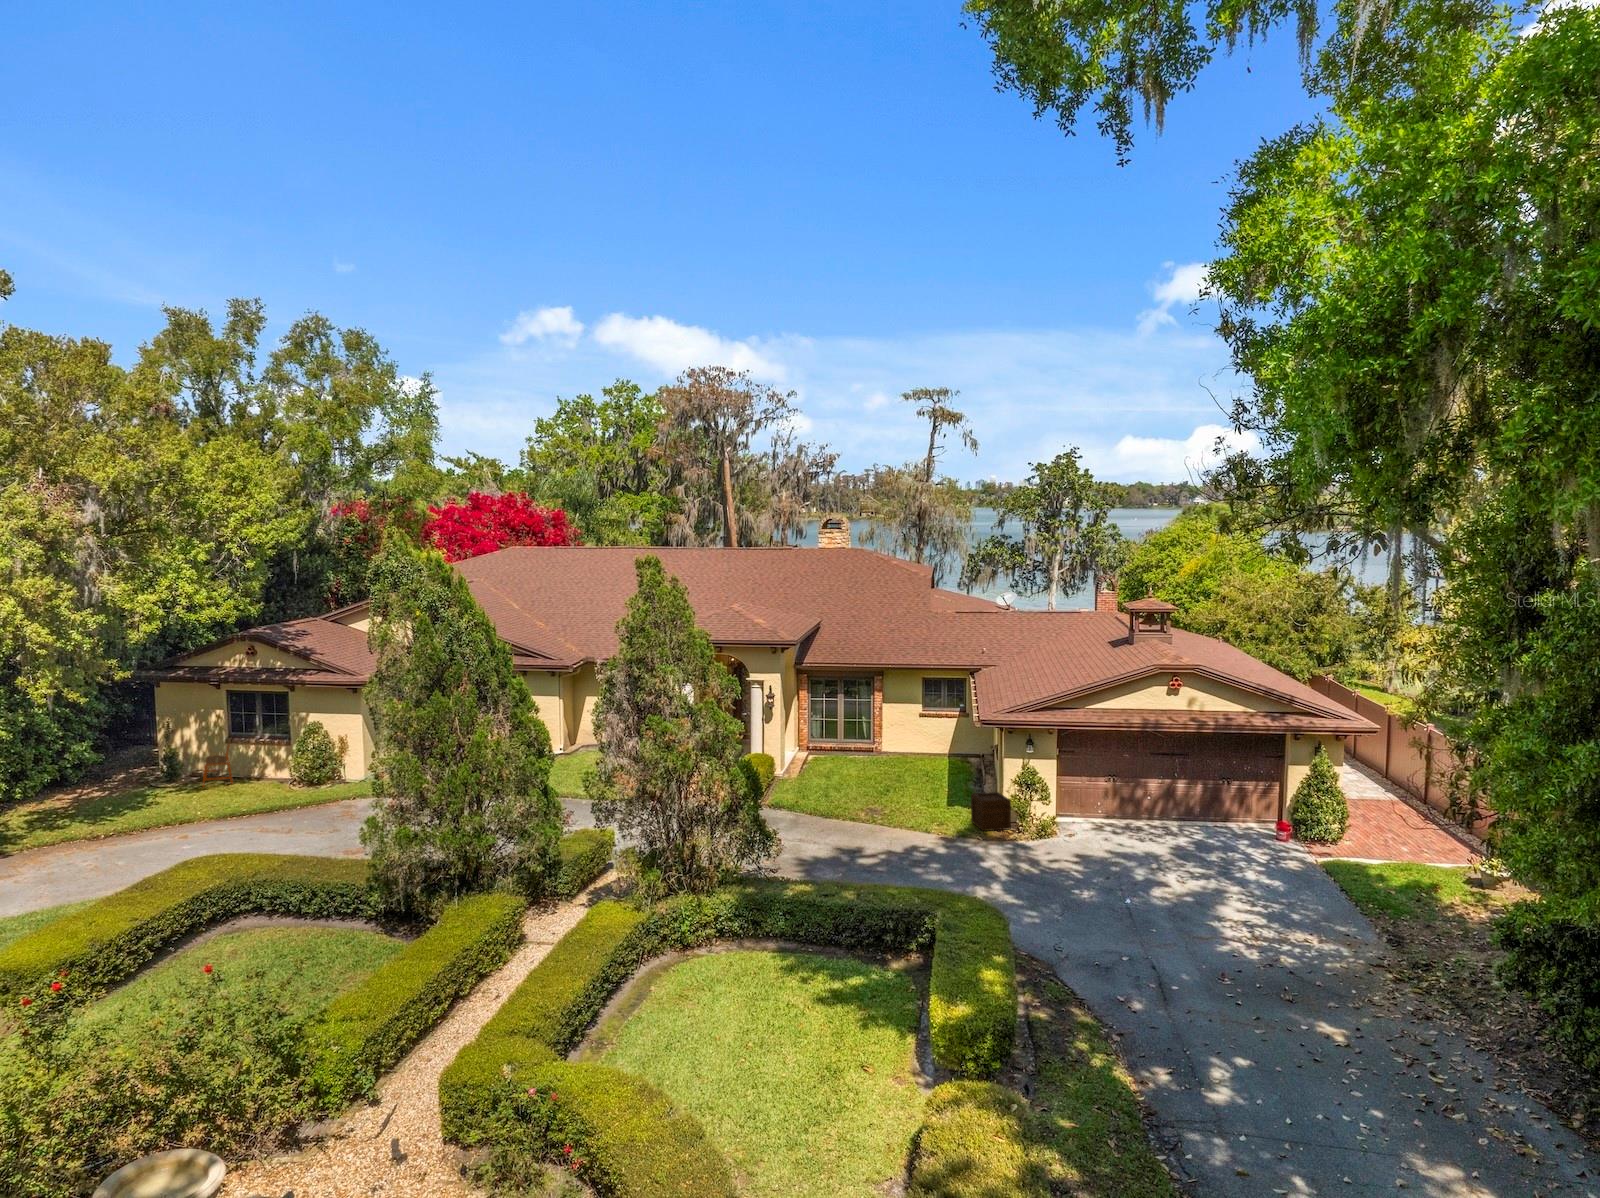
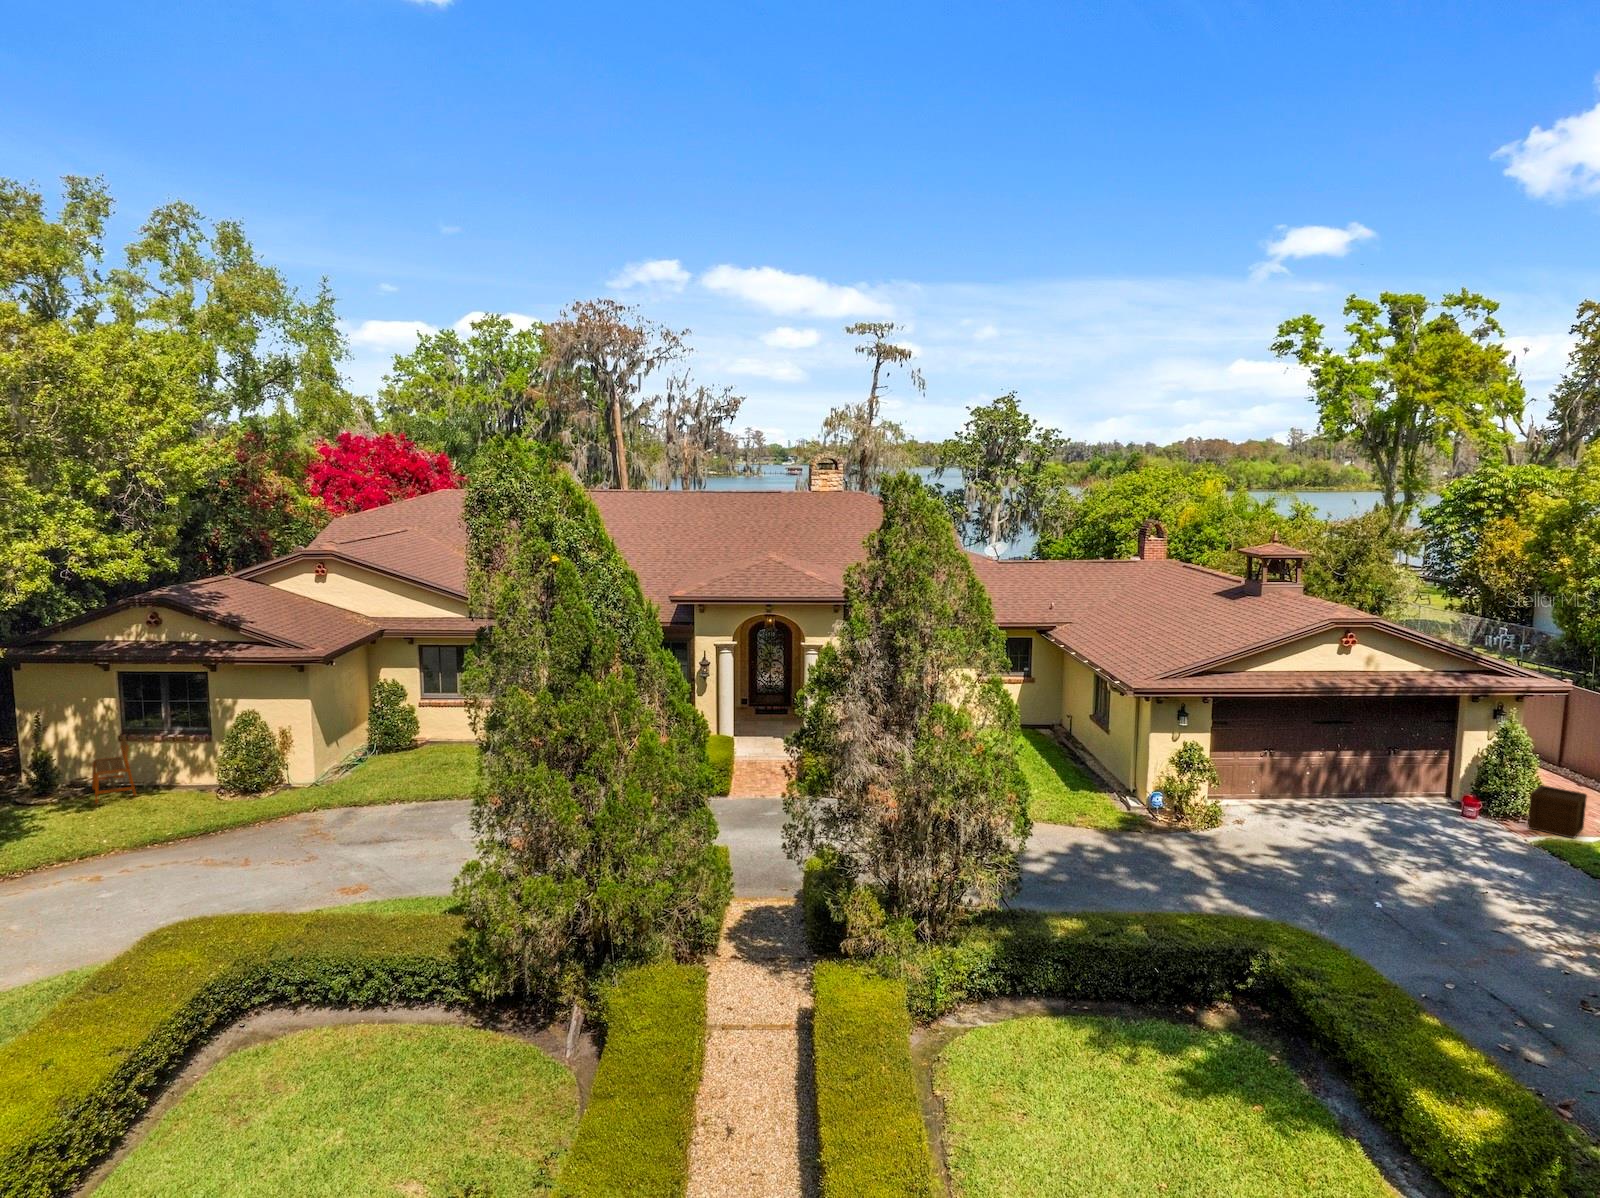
wooden crate: present [971,792,1011,831] -> present [1528,785,1587,838]

